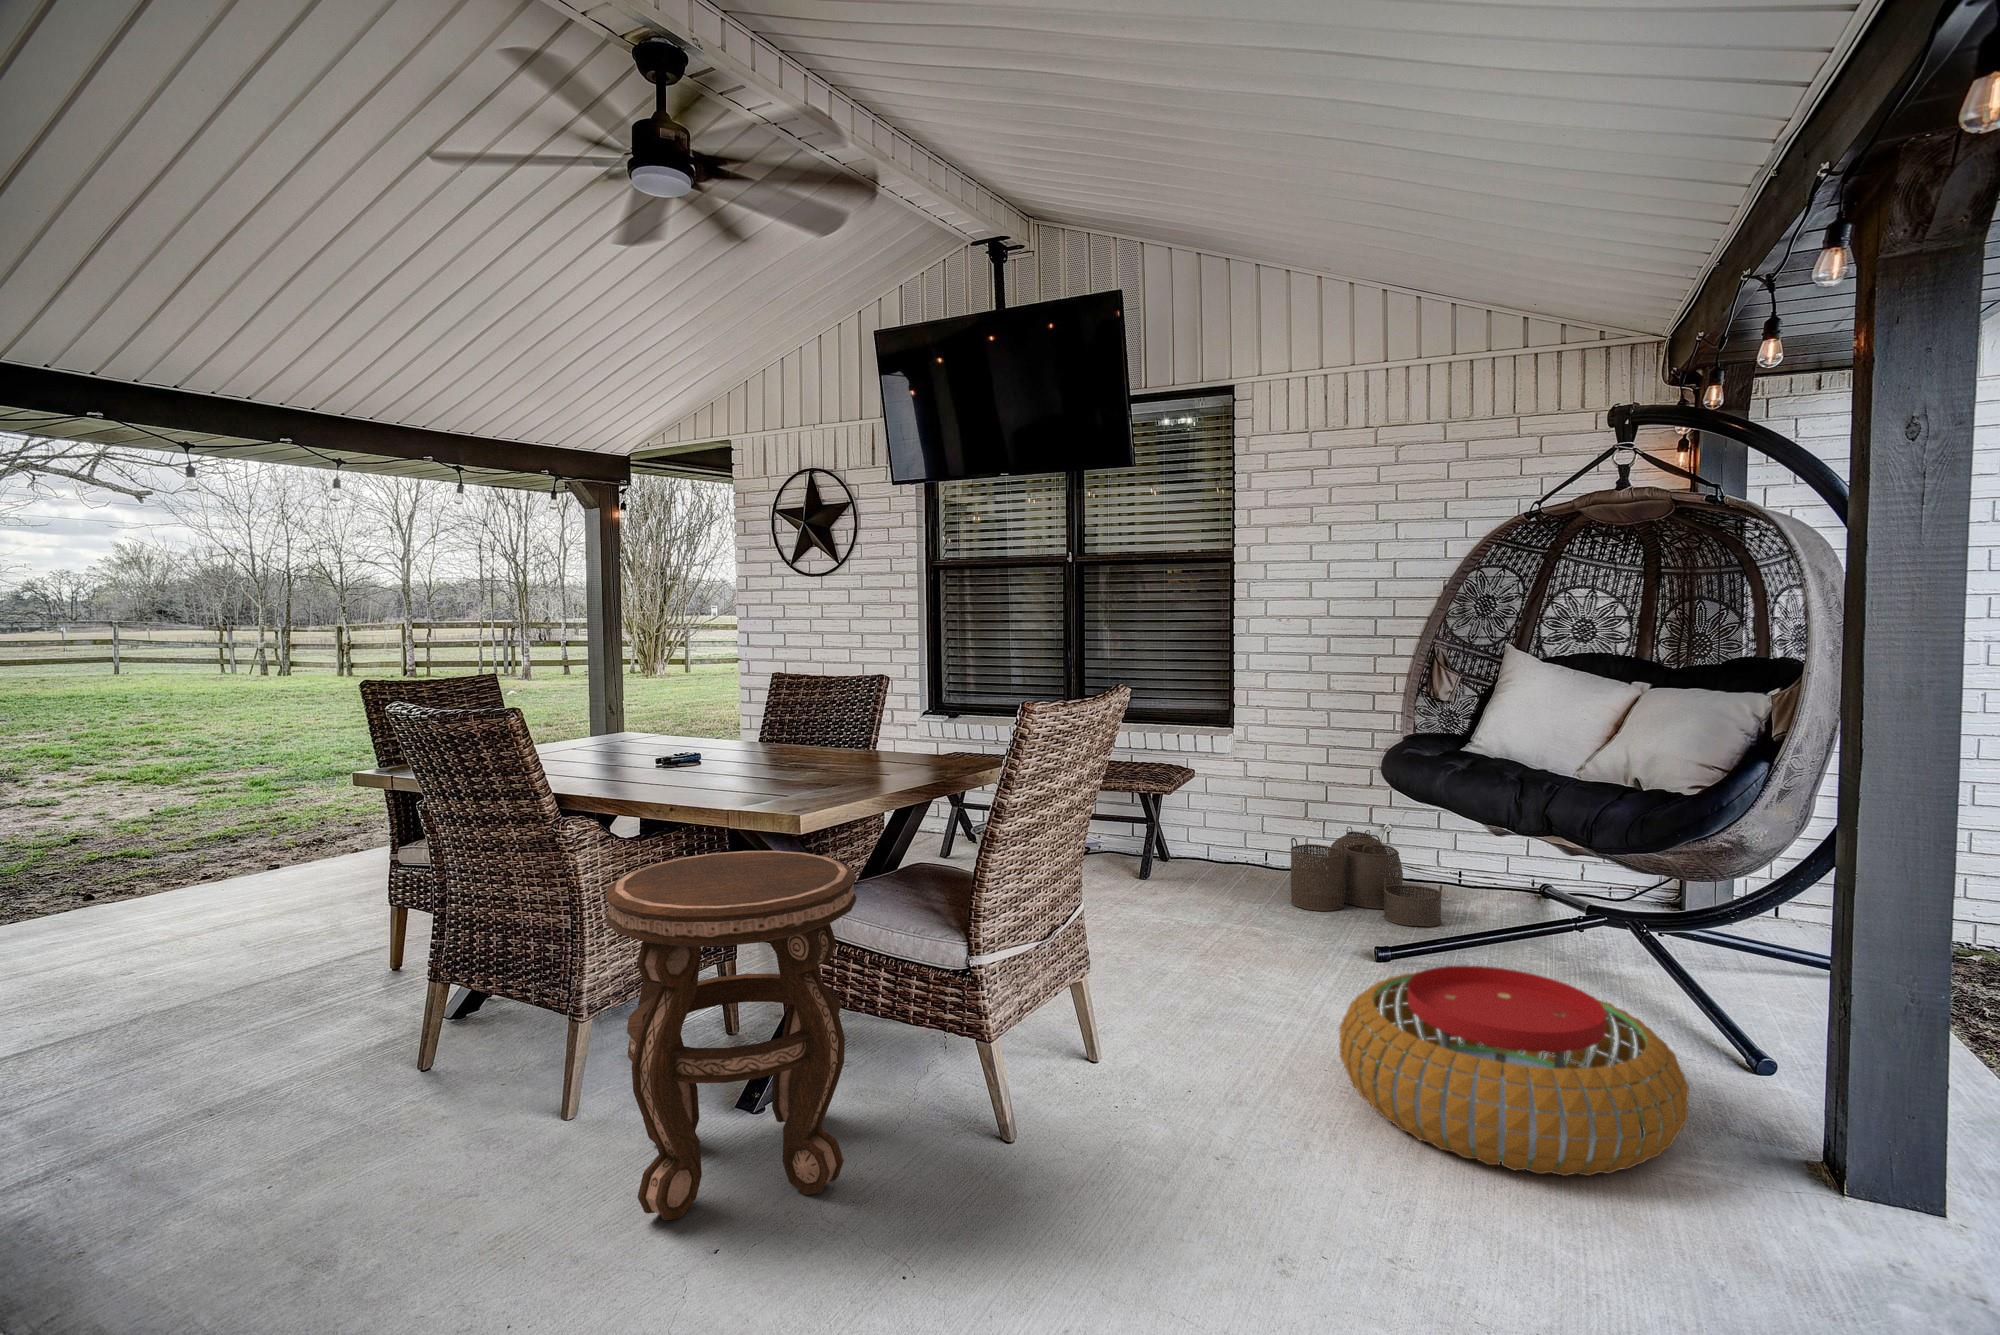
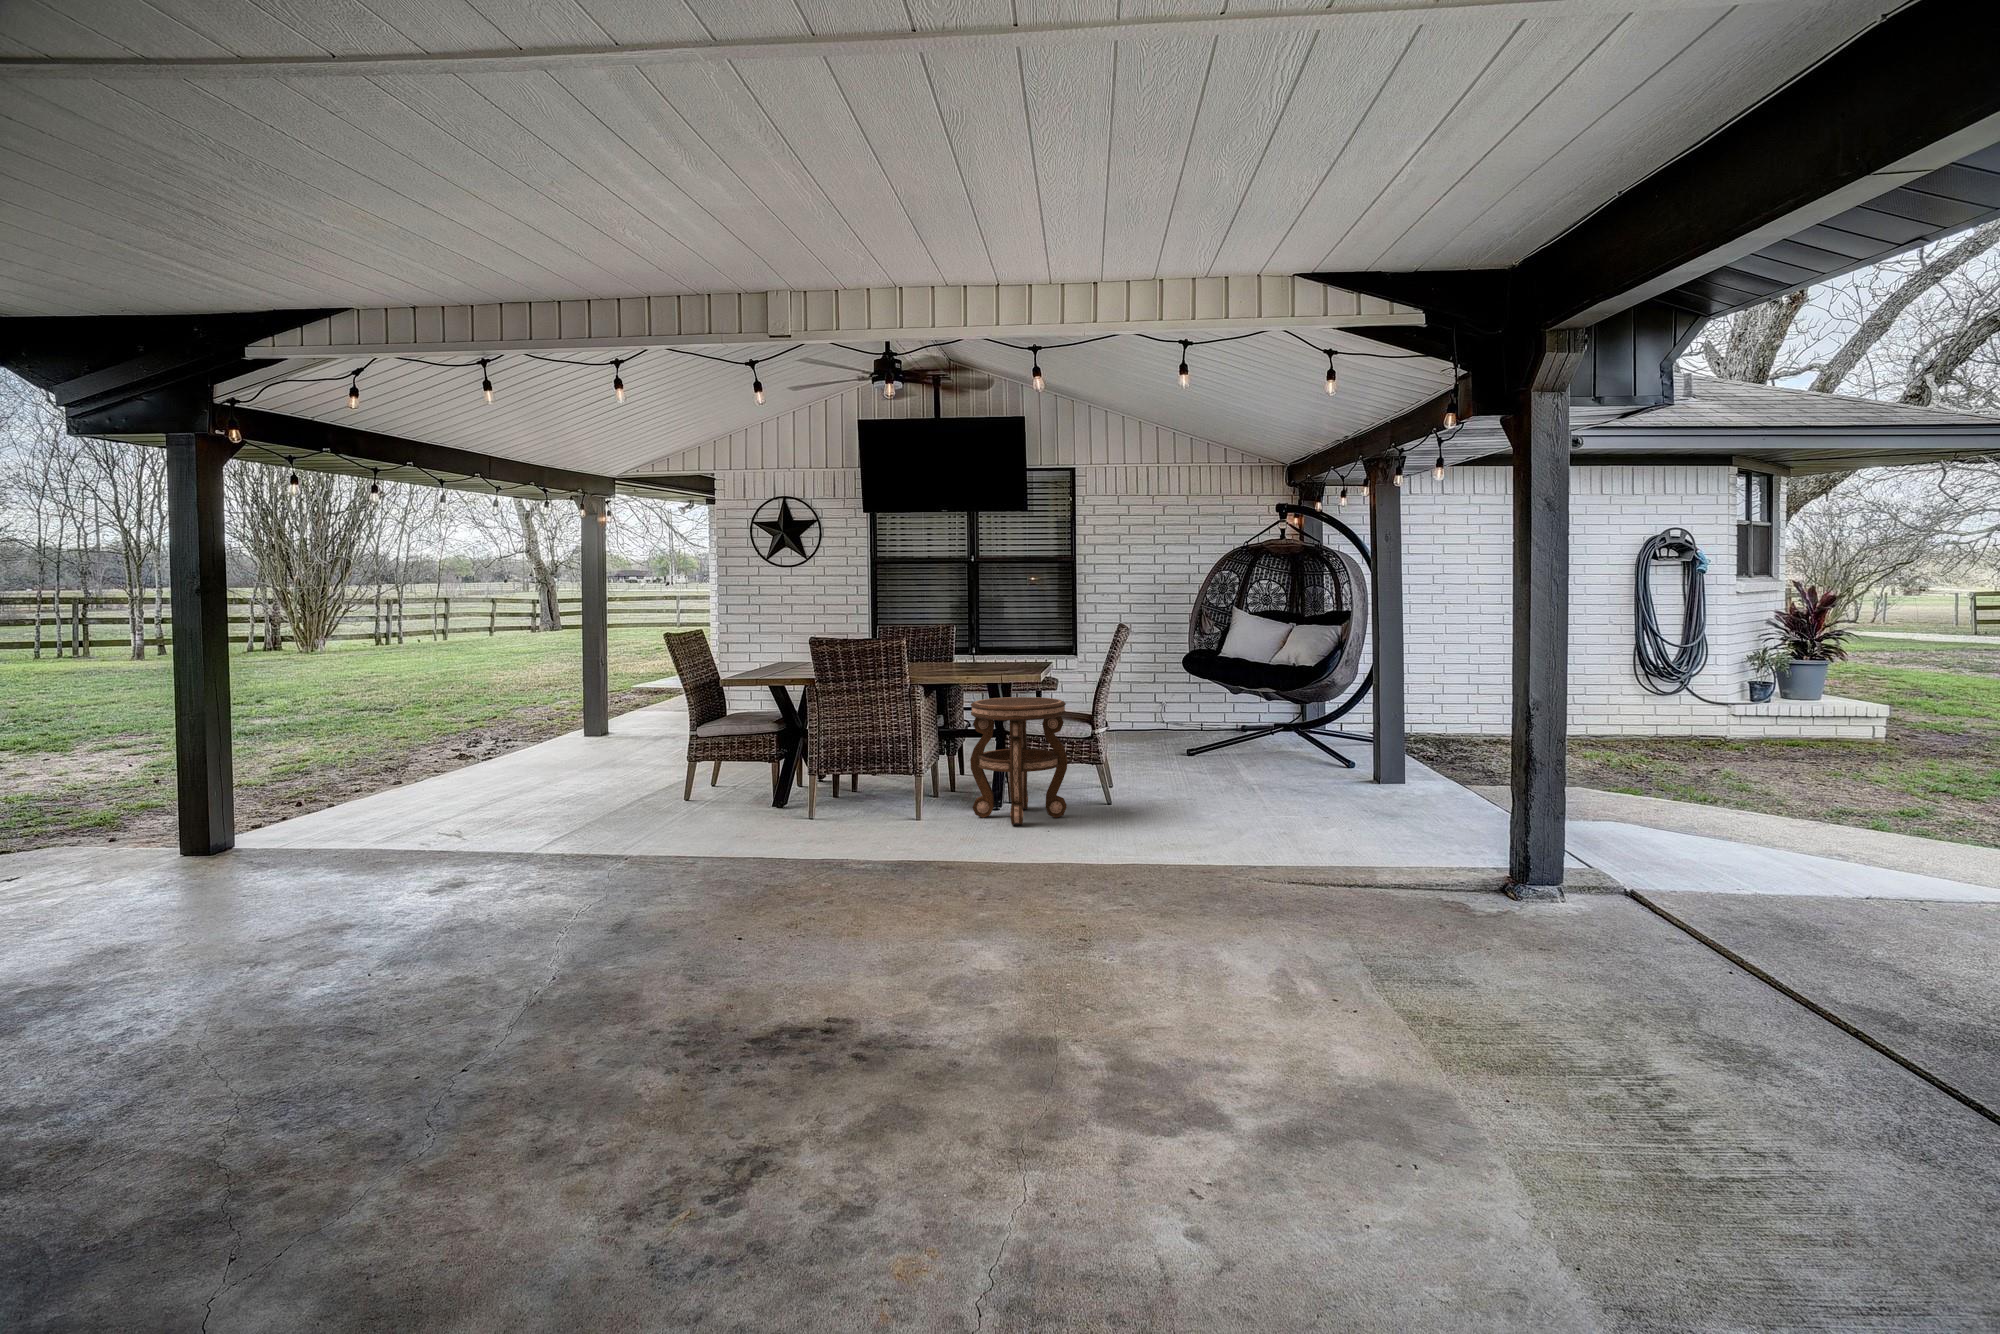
woven basket: present [1291,826,1443,927] -> none [1130,708,1206,749]
pouf: present [1339,966,1689,1176] -> none [1205,736,1326,791]

